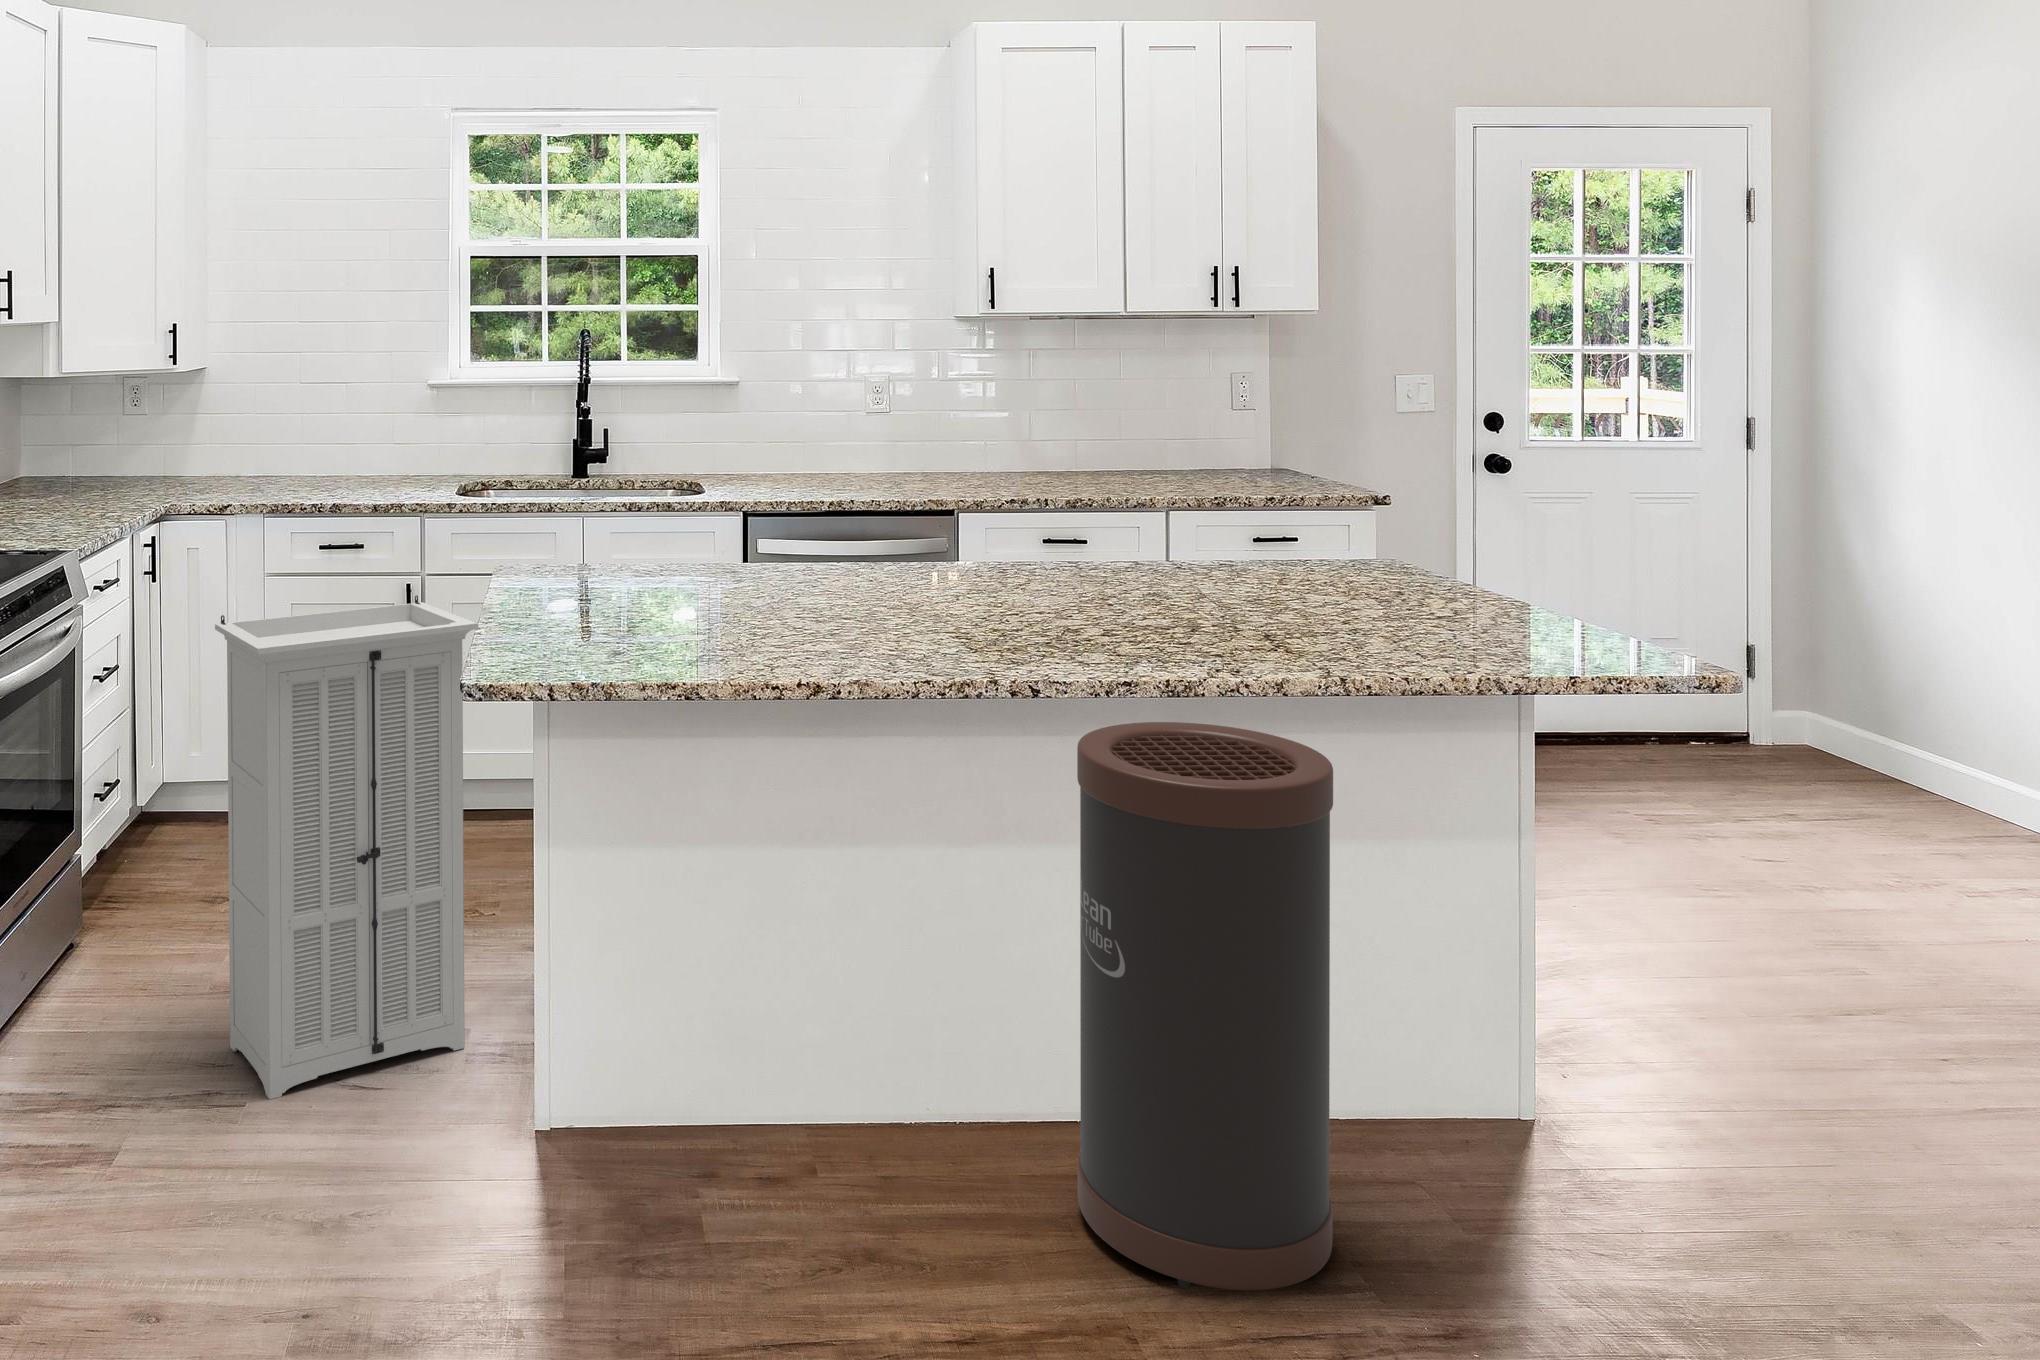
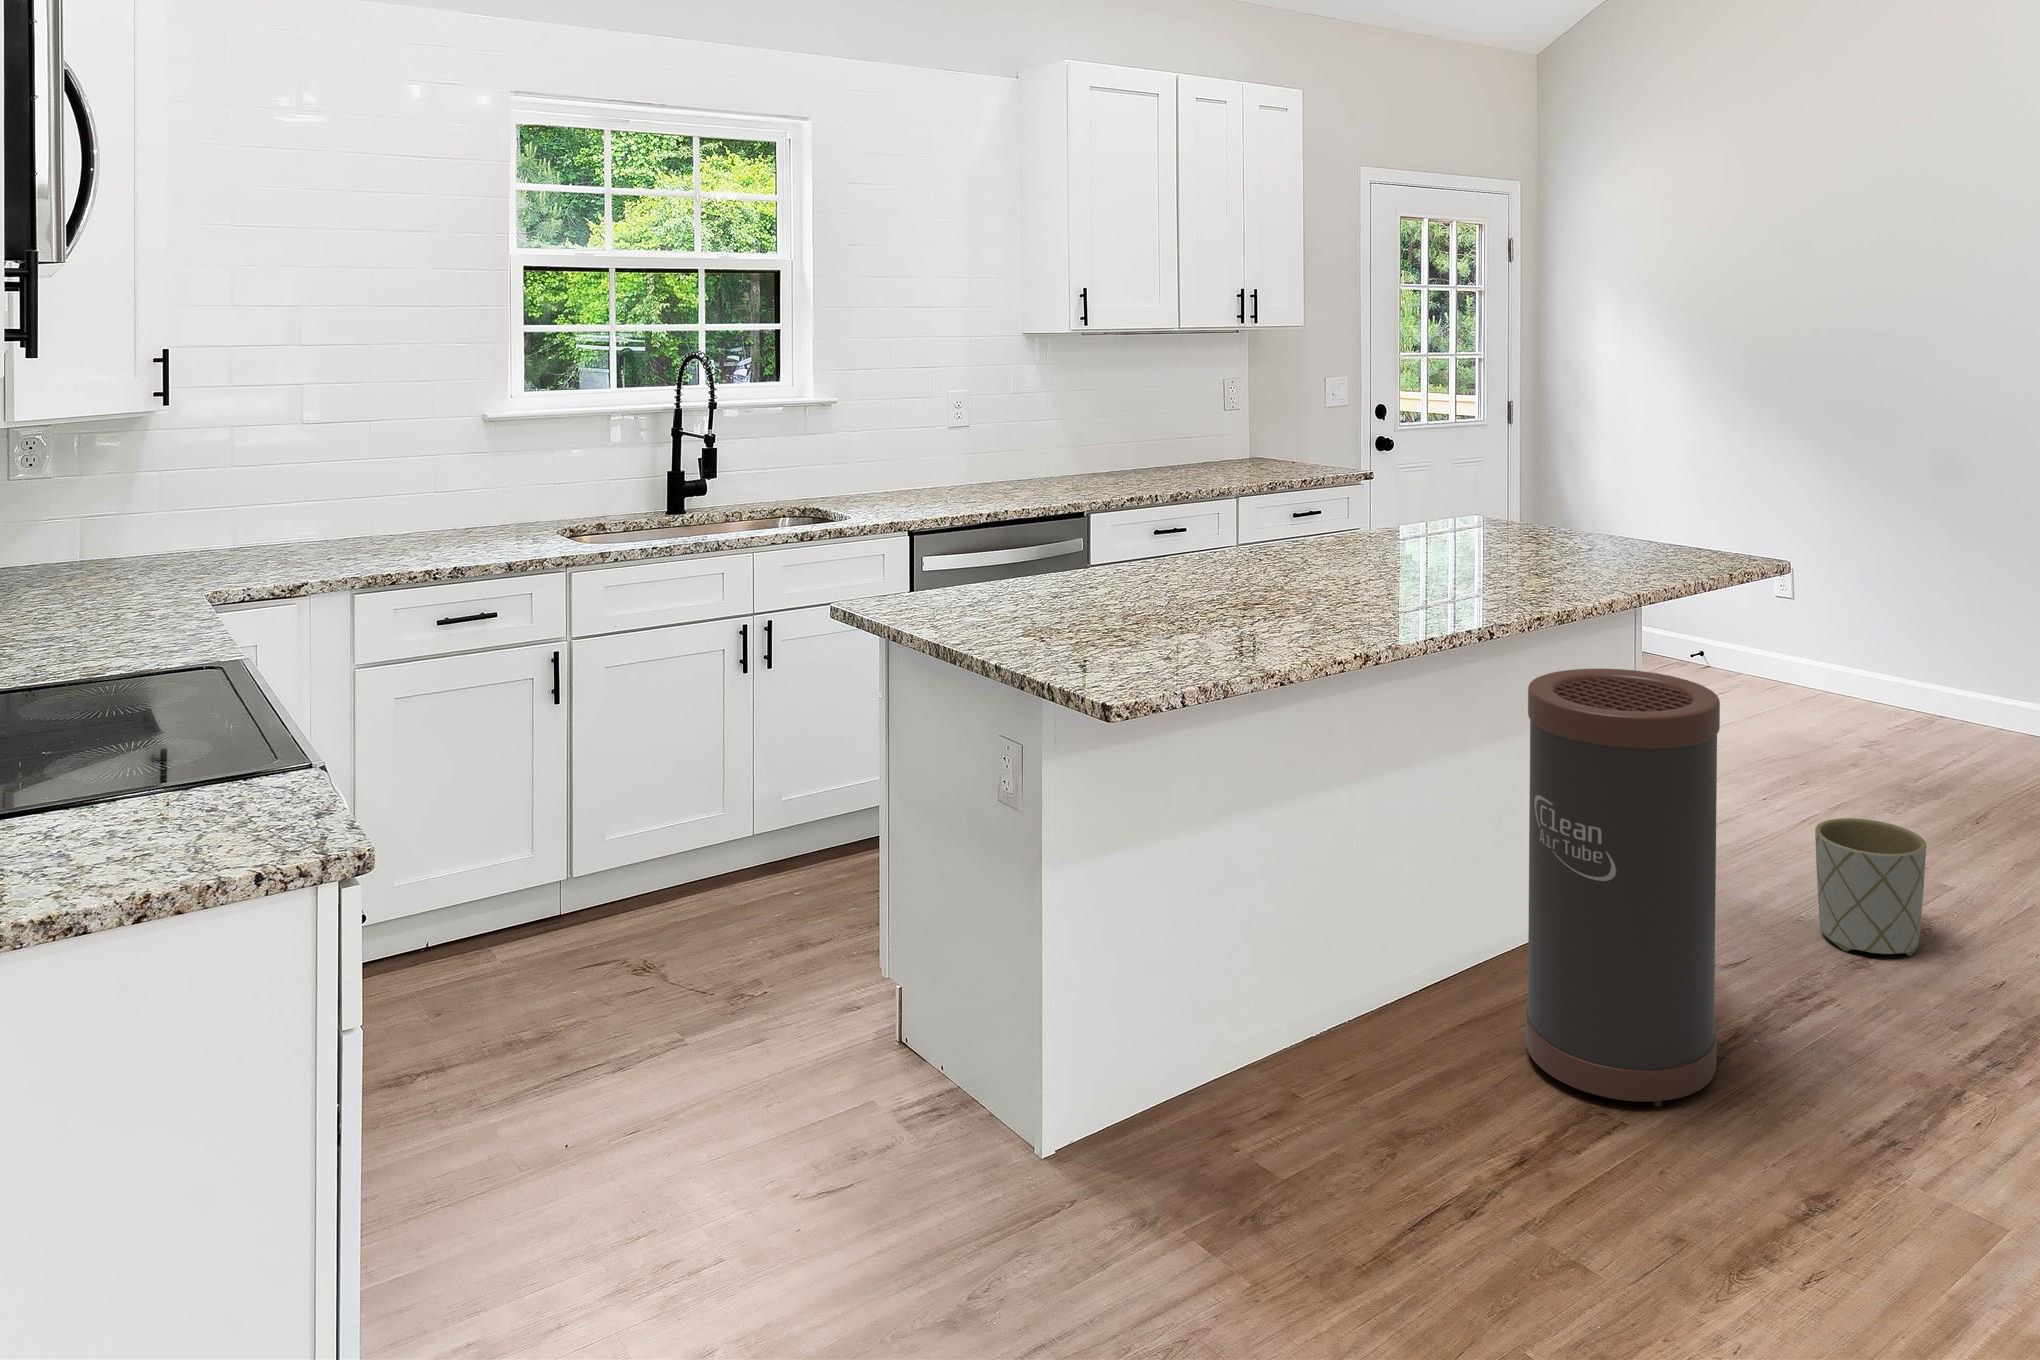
storage cabinet: present [215,596,478,1100] -> none [654,662,948,1281]
planter: none [1725,1044,1928,1285] -> present [1815,818,1926,956]

